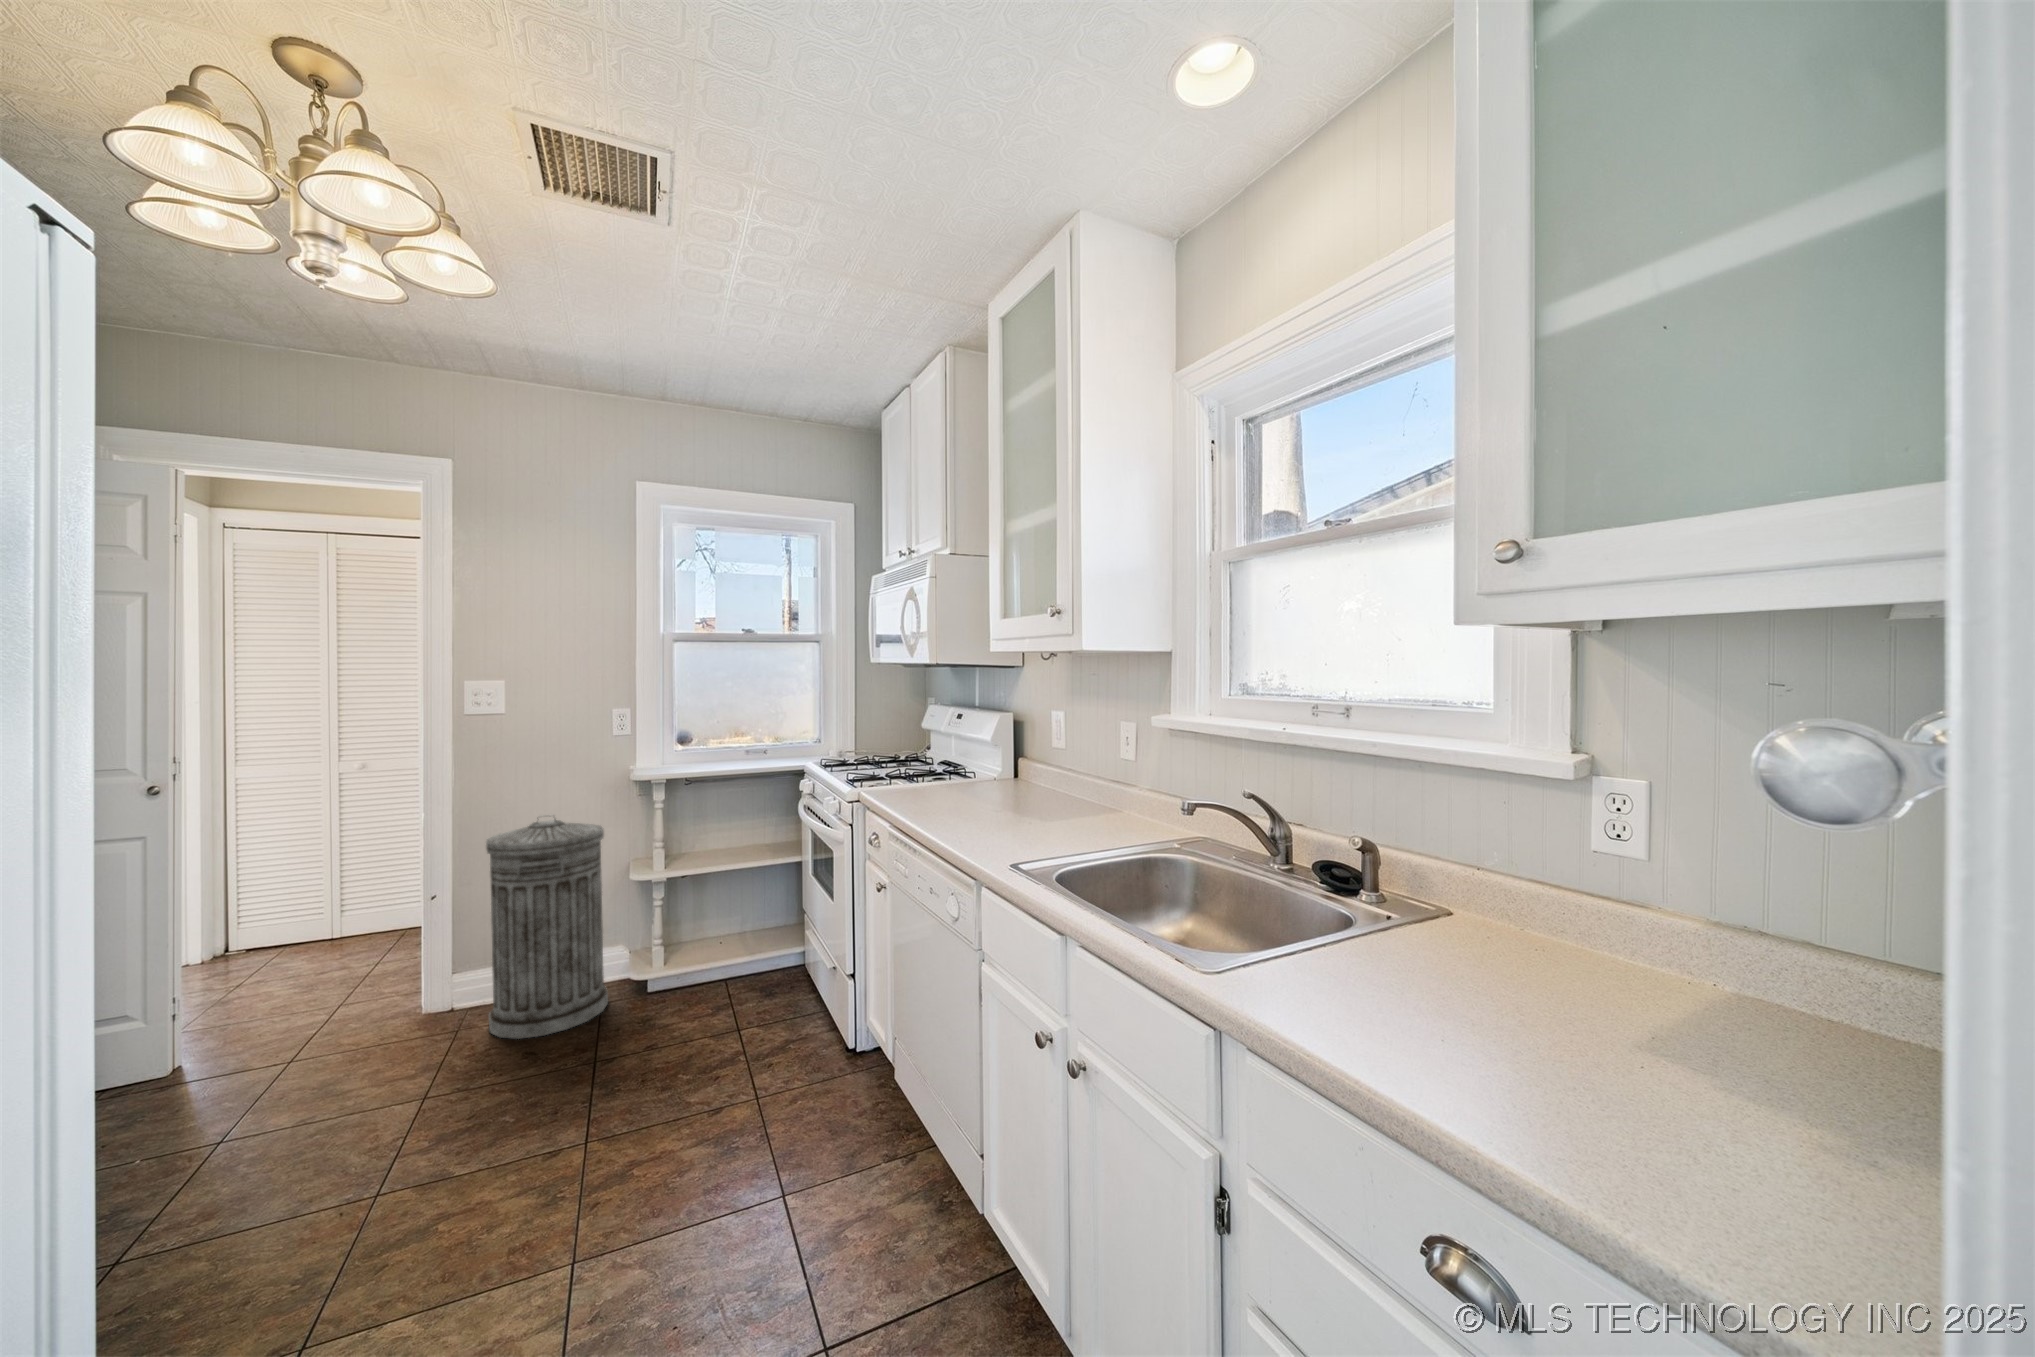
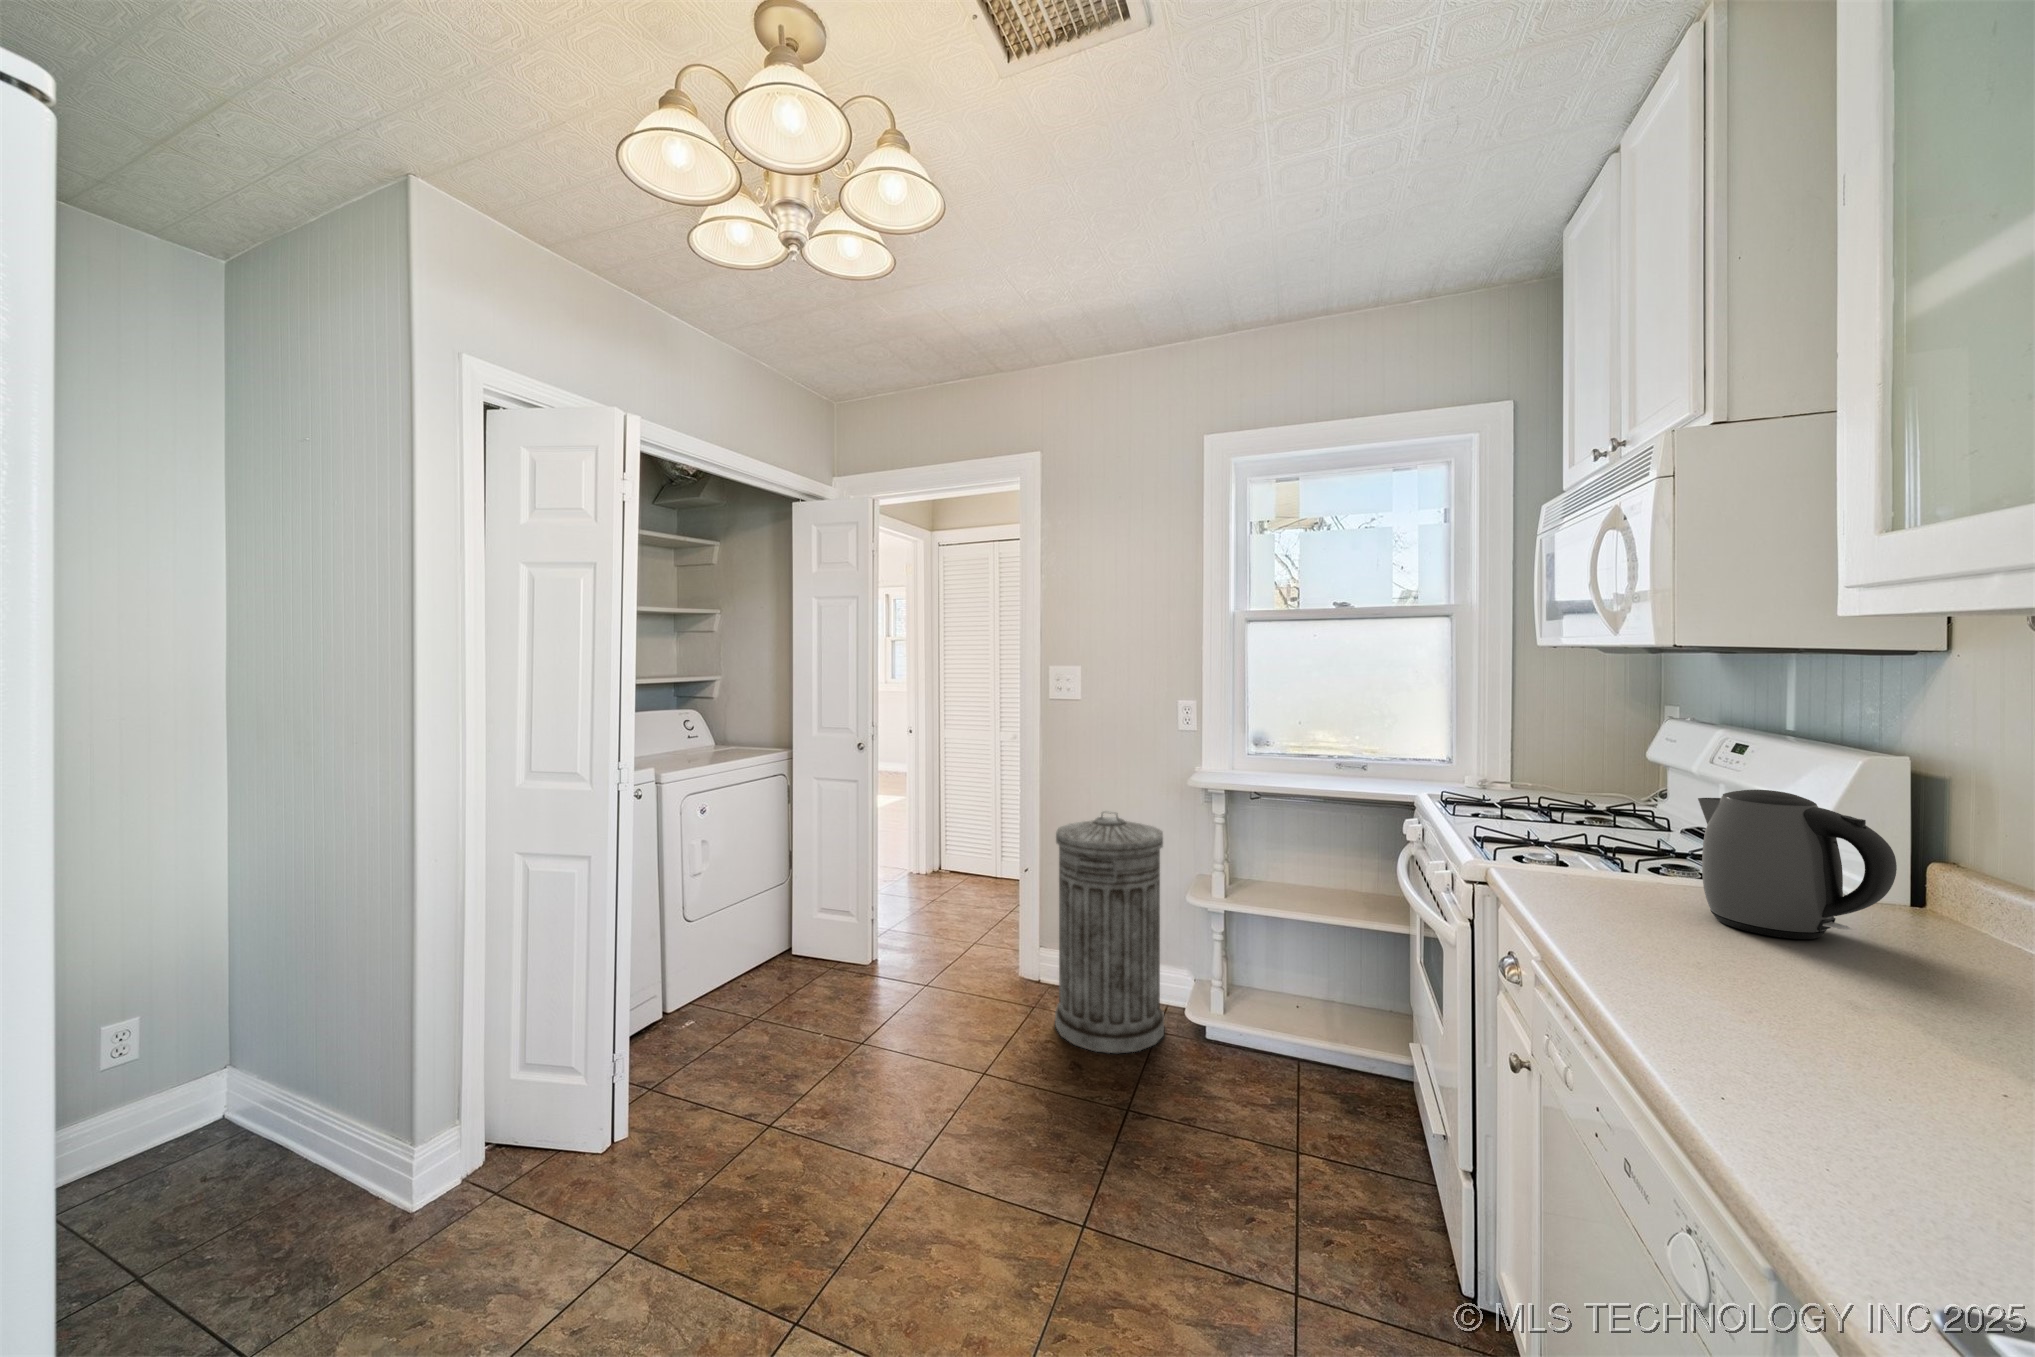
kettle: none [948,729,1010,794] -> present [1698,790,1897,939]

